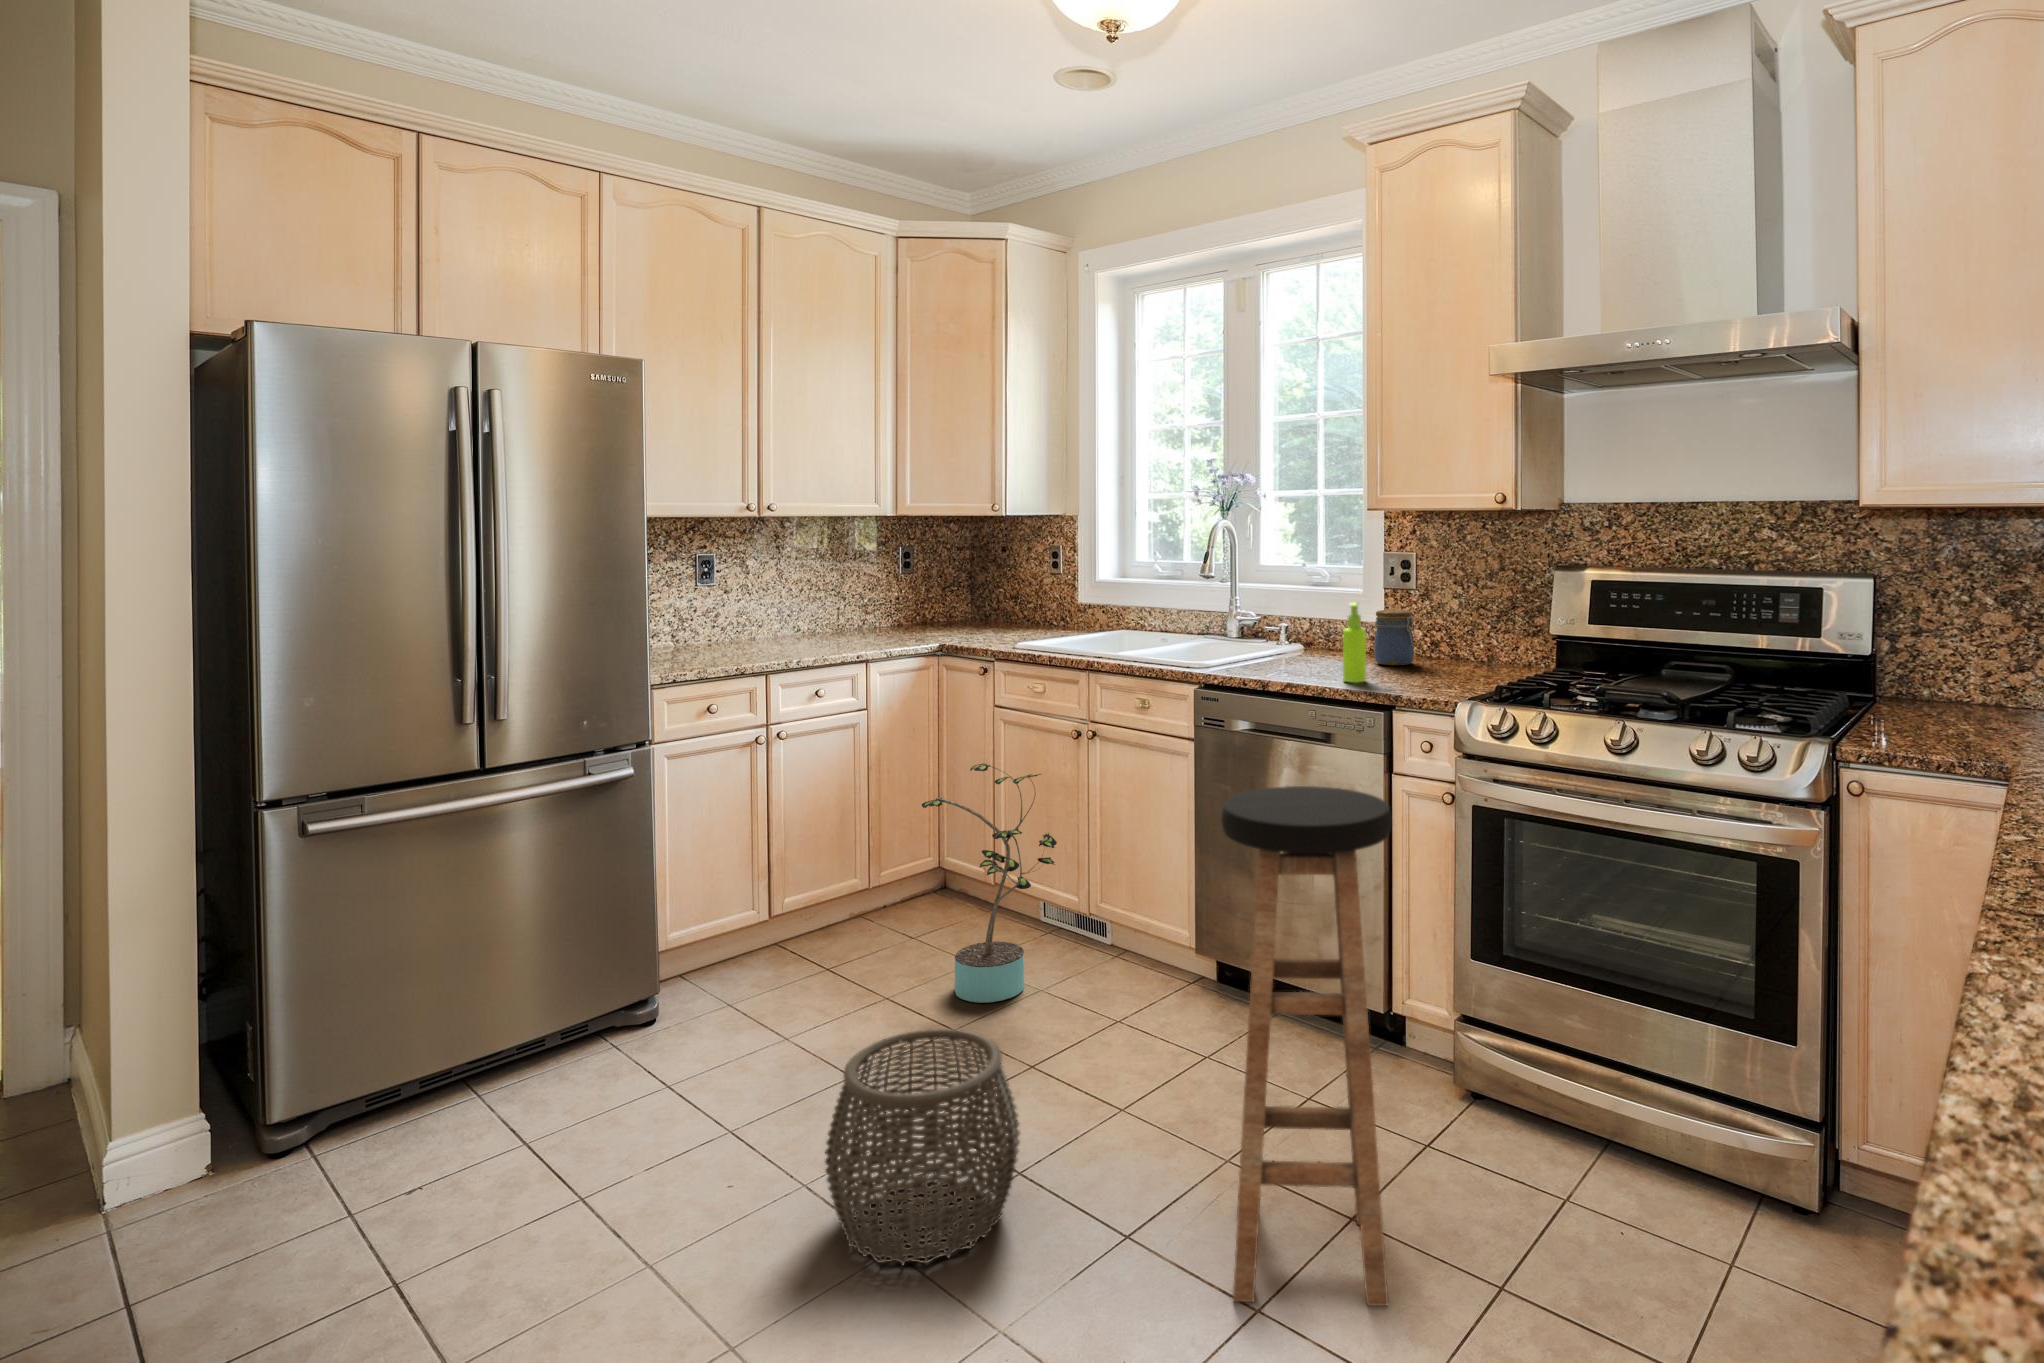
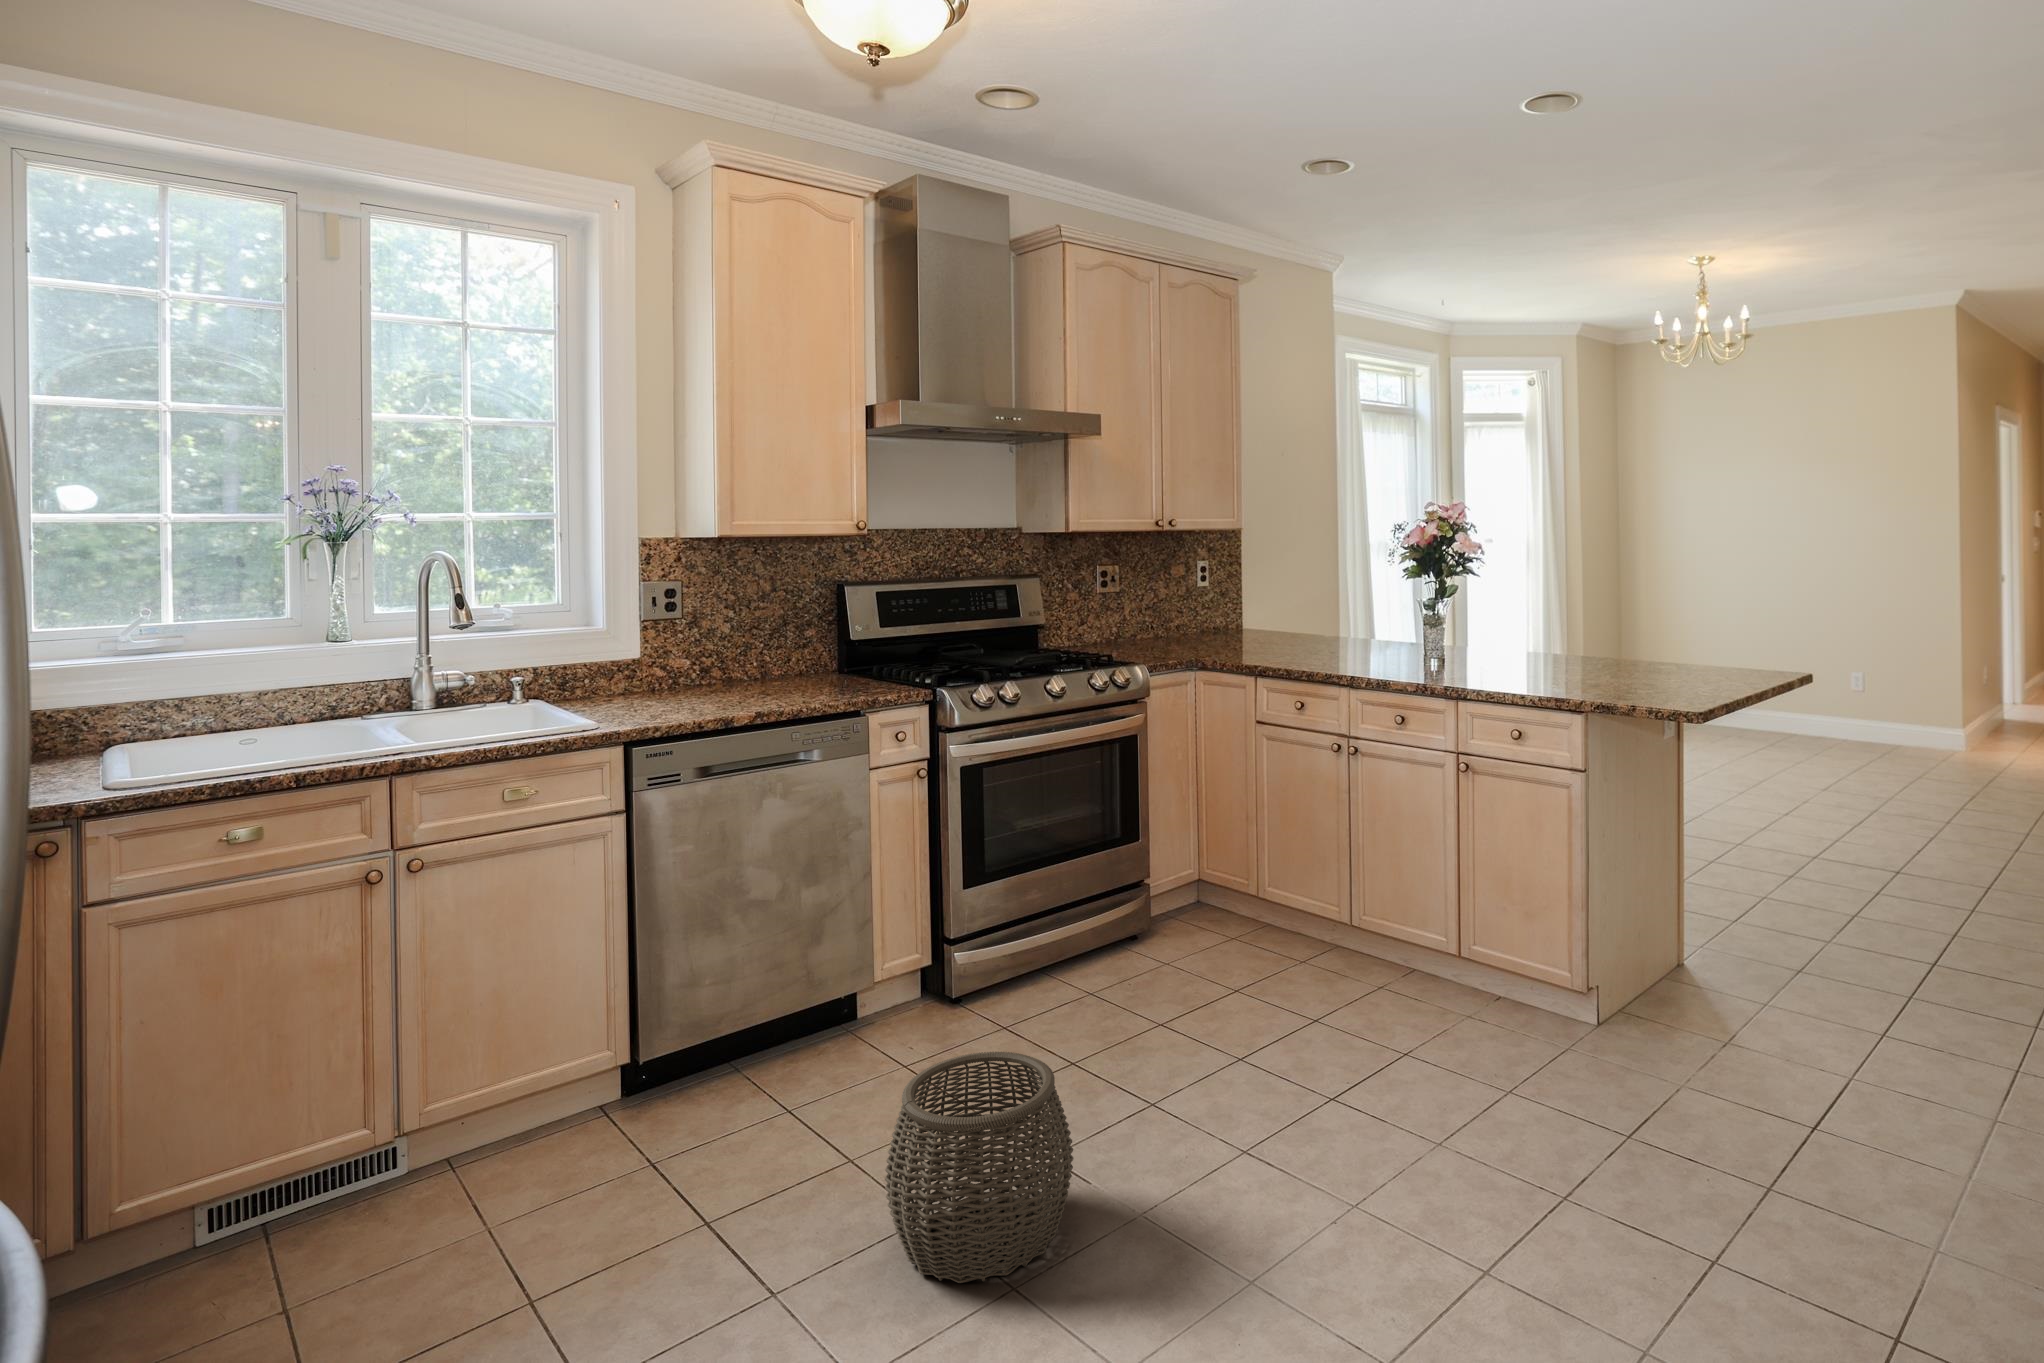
soap dispenser: present [1343,602,1366,683] -> none [782,627,808,702]
jar: present [1374,609,1416,665] -> none [695,637,741,692]
potted plant: present [922,763,1057,1003] -> none [356,916,562,1262]
bar stool: present [1221,786,1392,1306] -> none [1043,740,1170,1098]

